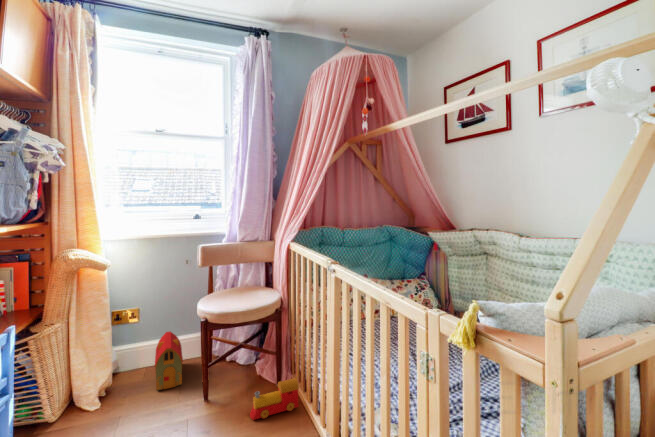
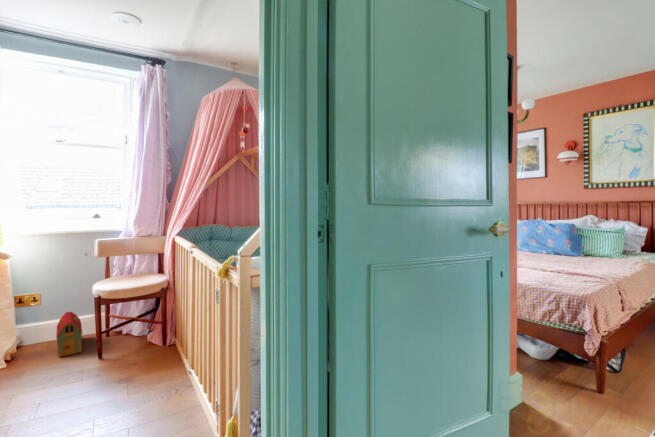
toy train: present [250,378,299,420] -> none [138,339,178,369]

